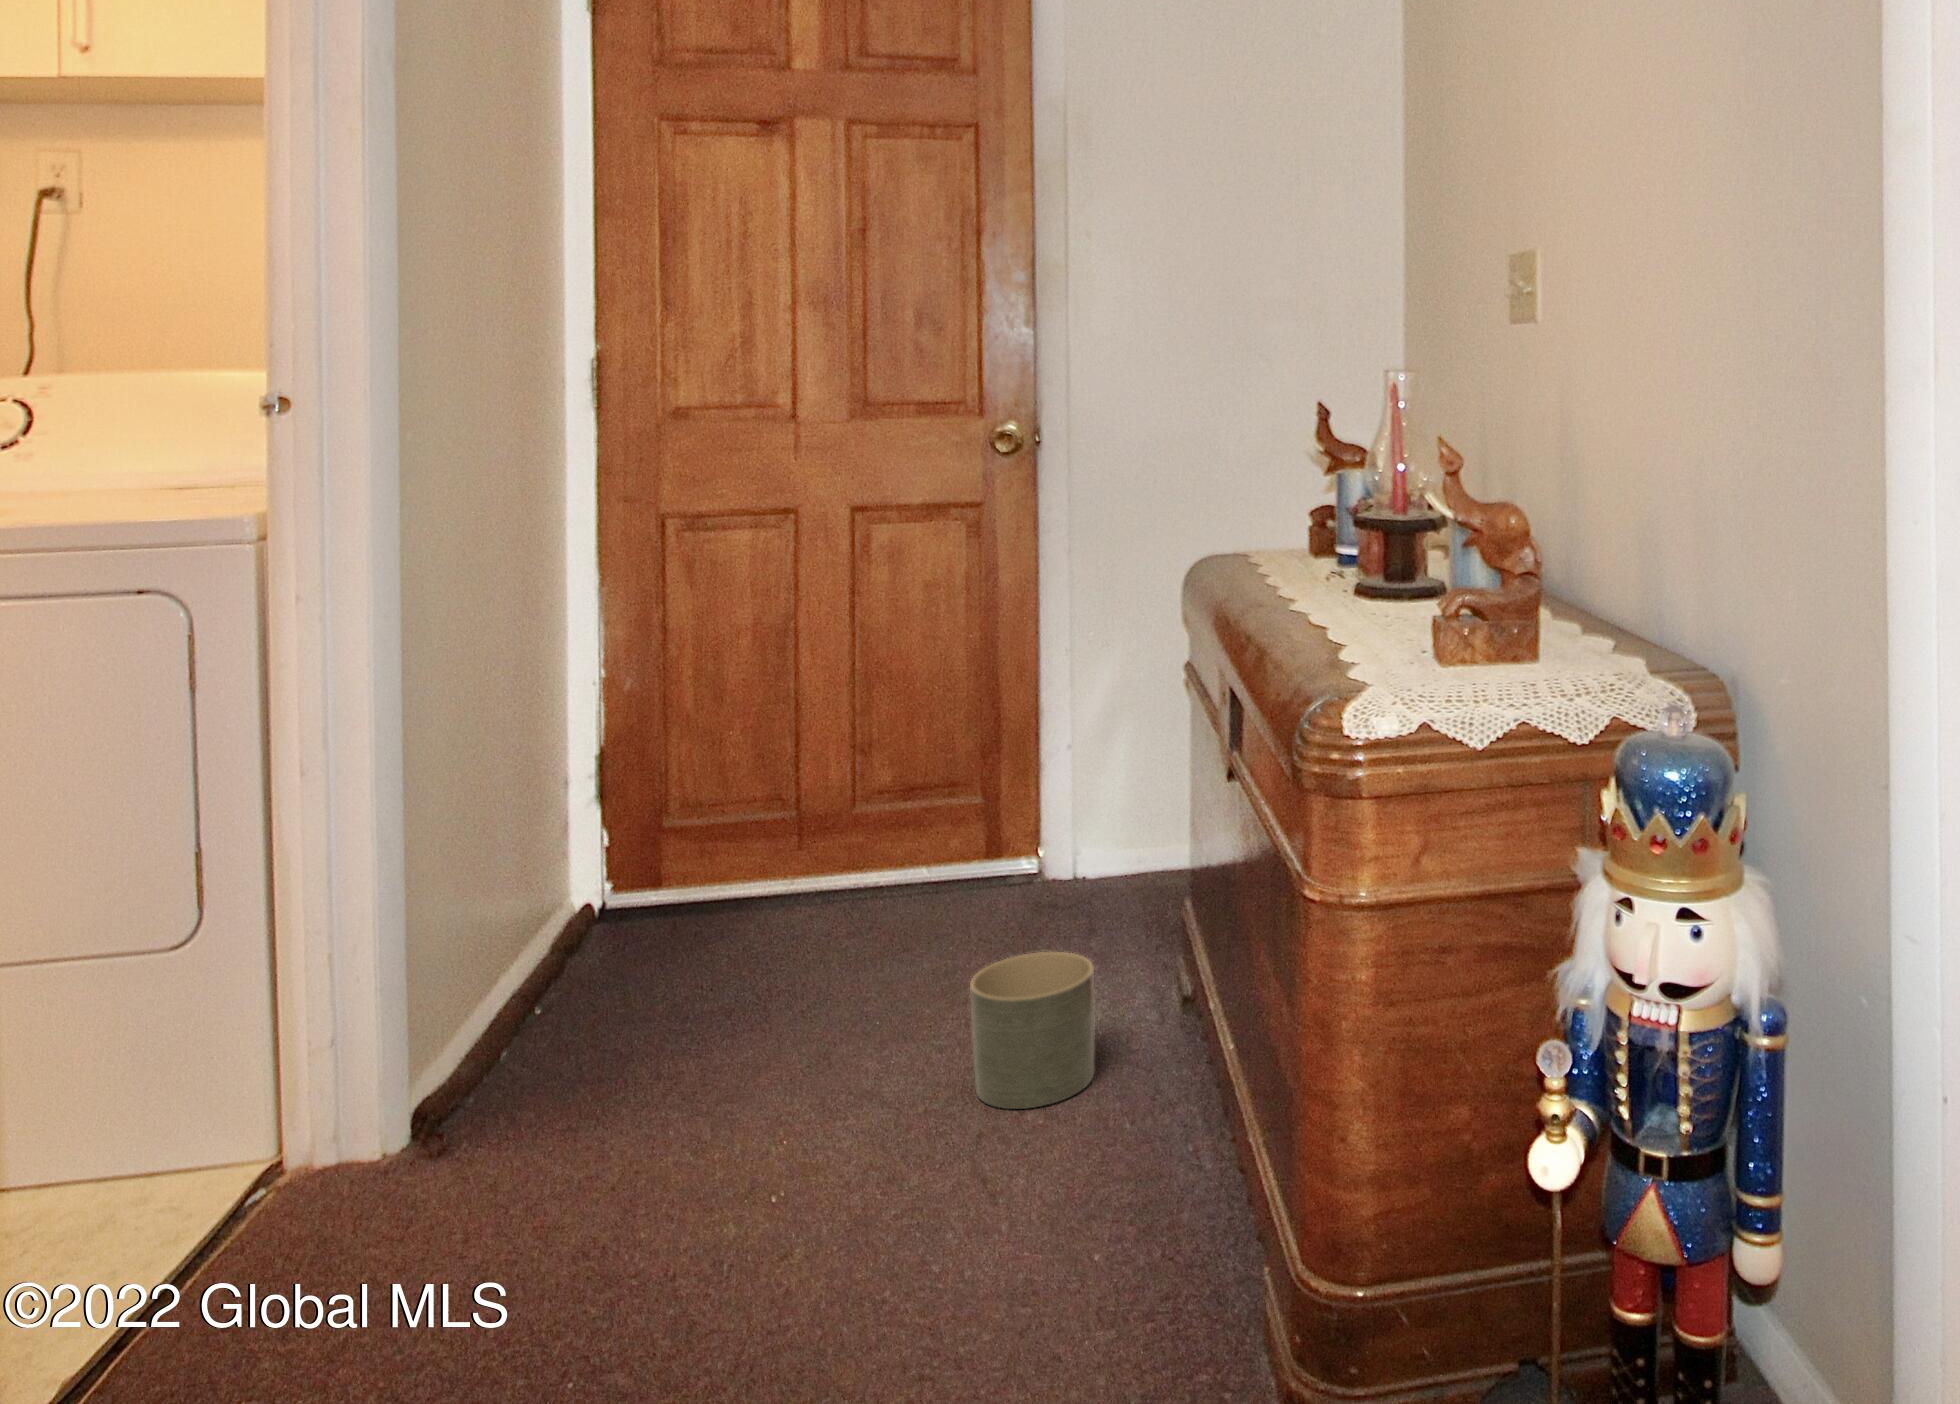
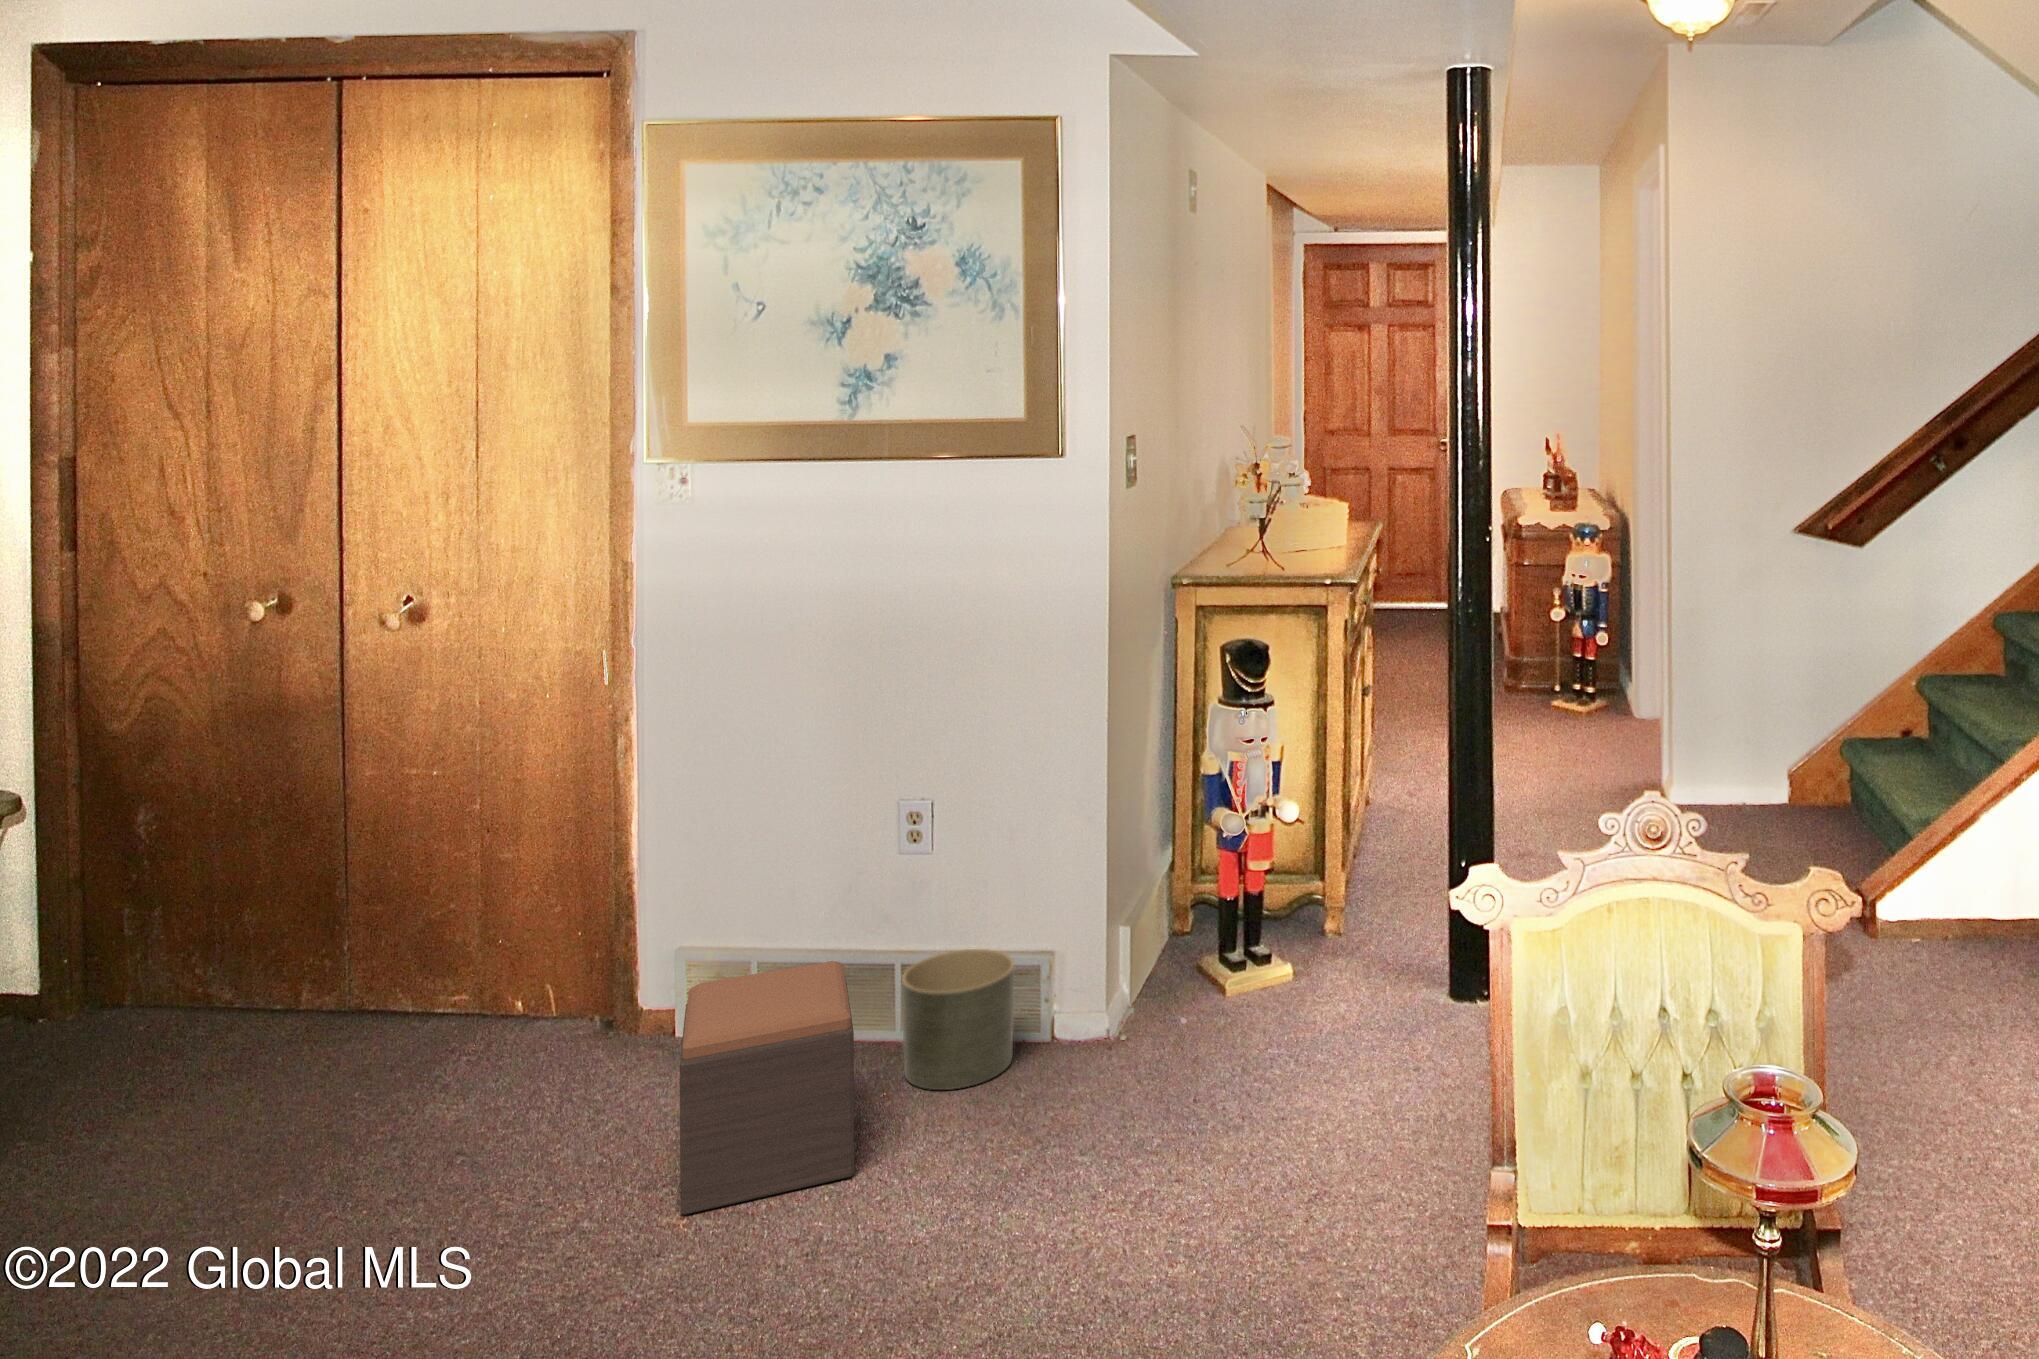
footstool: none [730,964,925,1248] -> present [680,961,854,1215]

